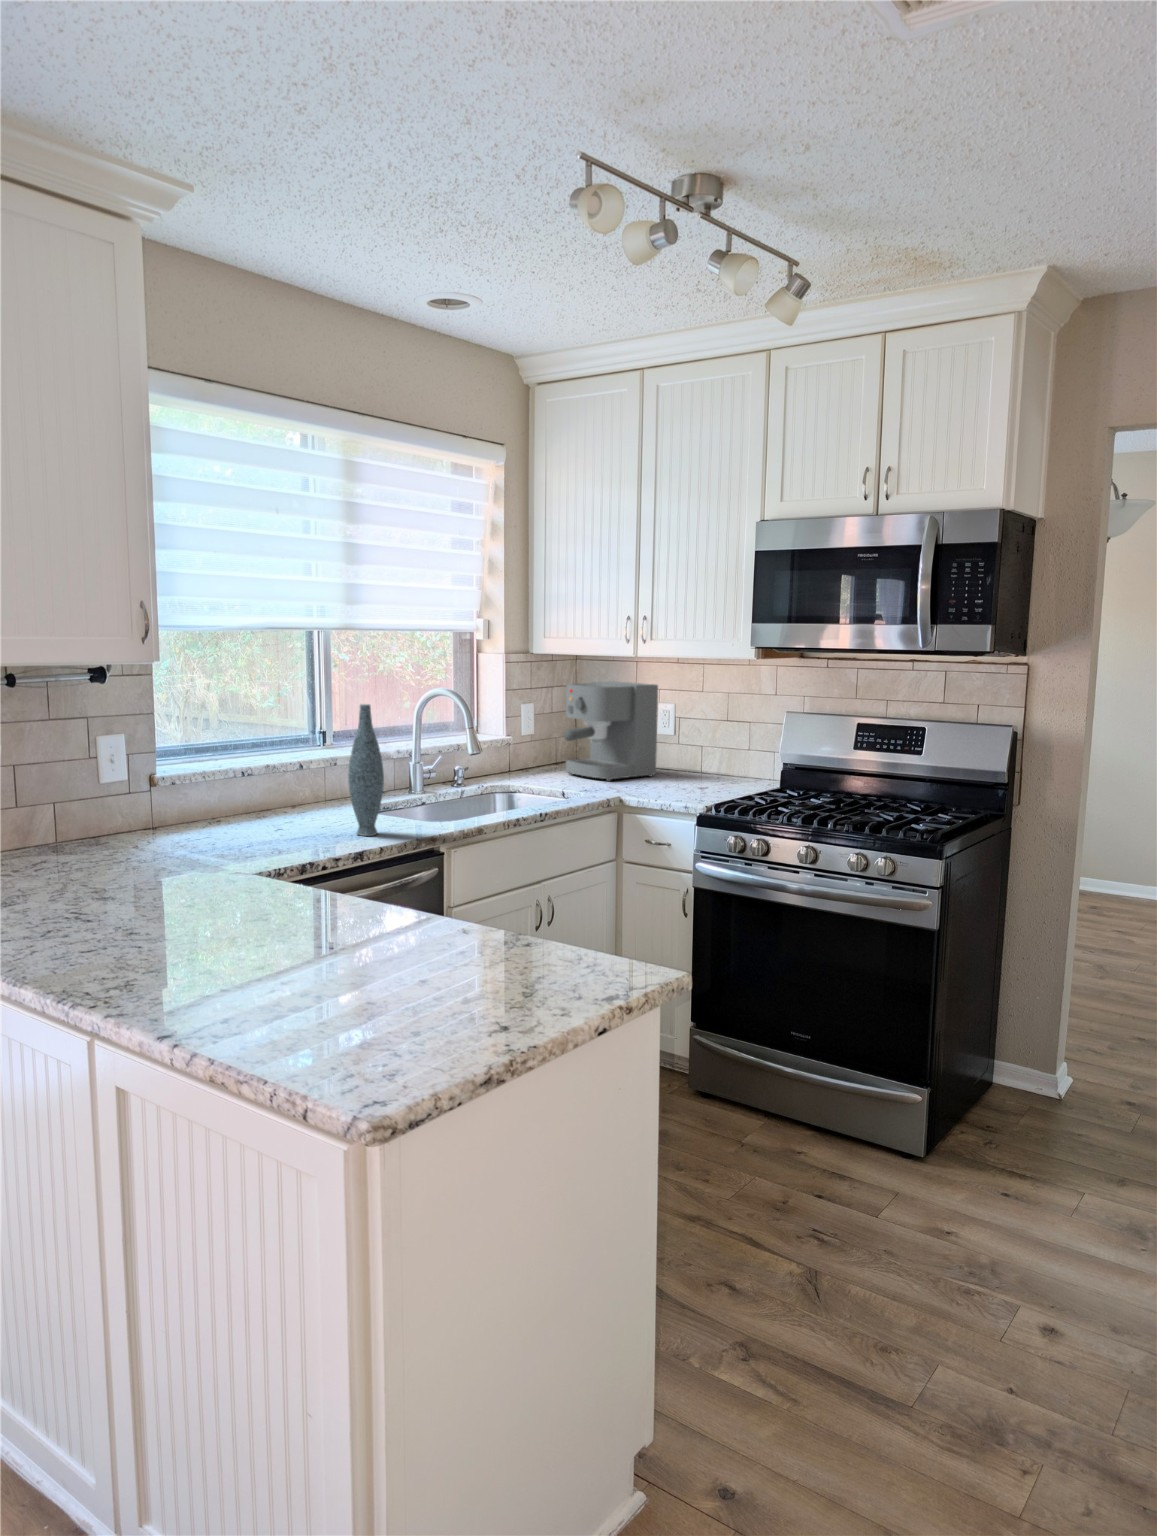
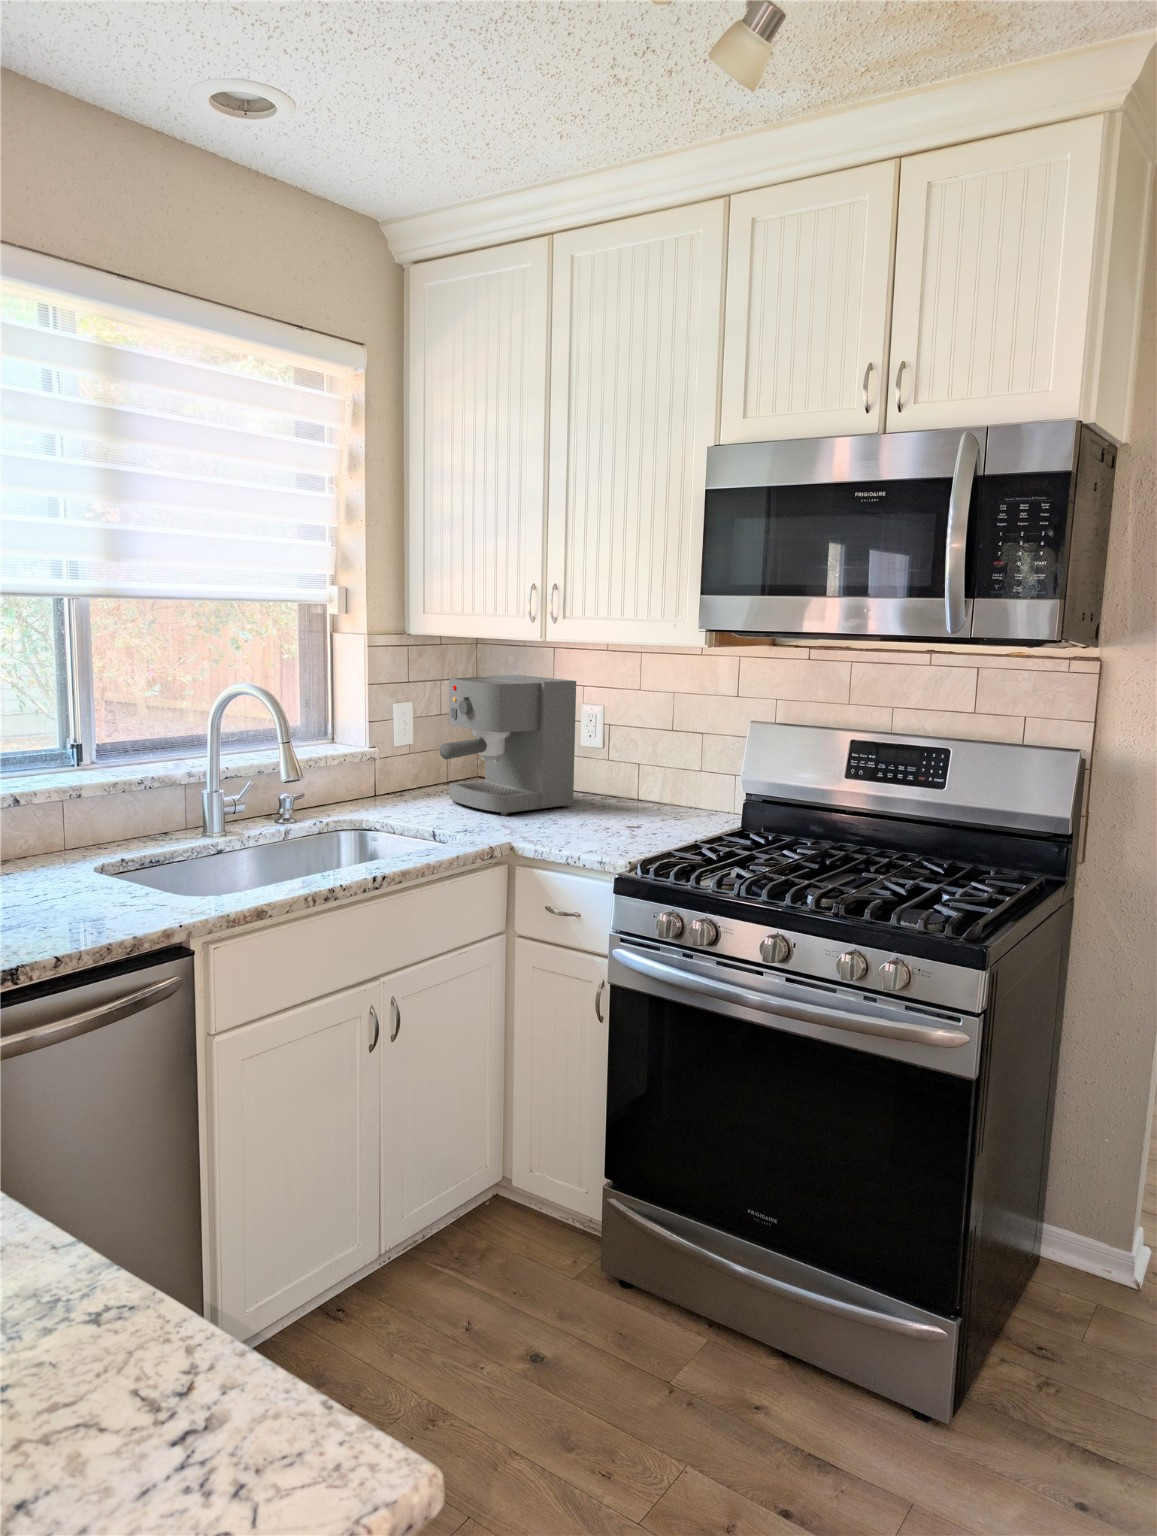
vase: present [348,704,384,836] -> none [38,713,101,924]

